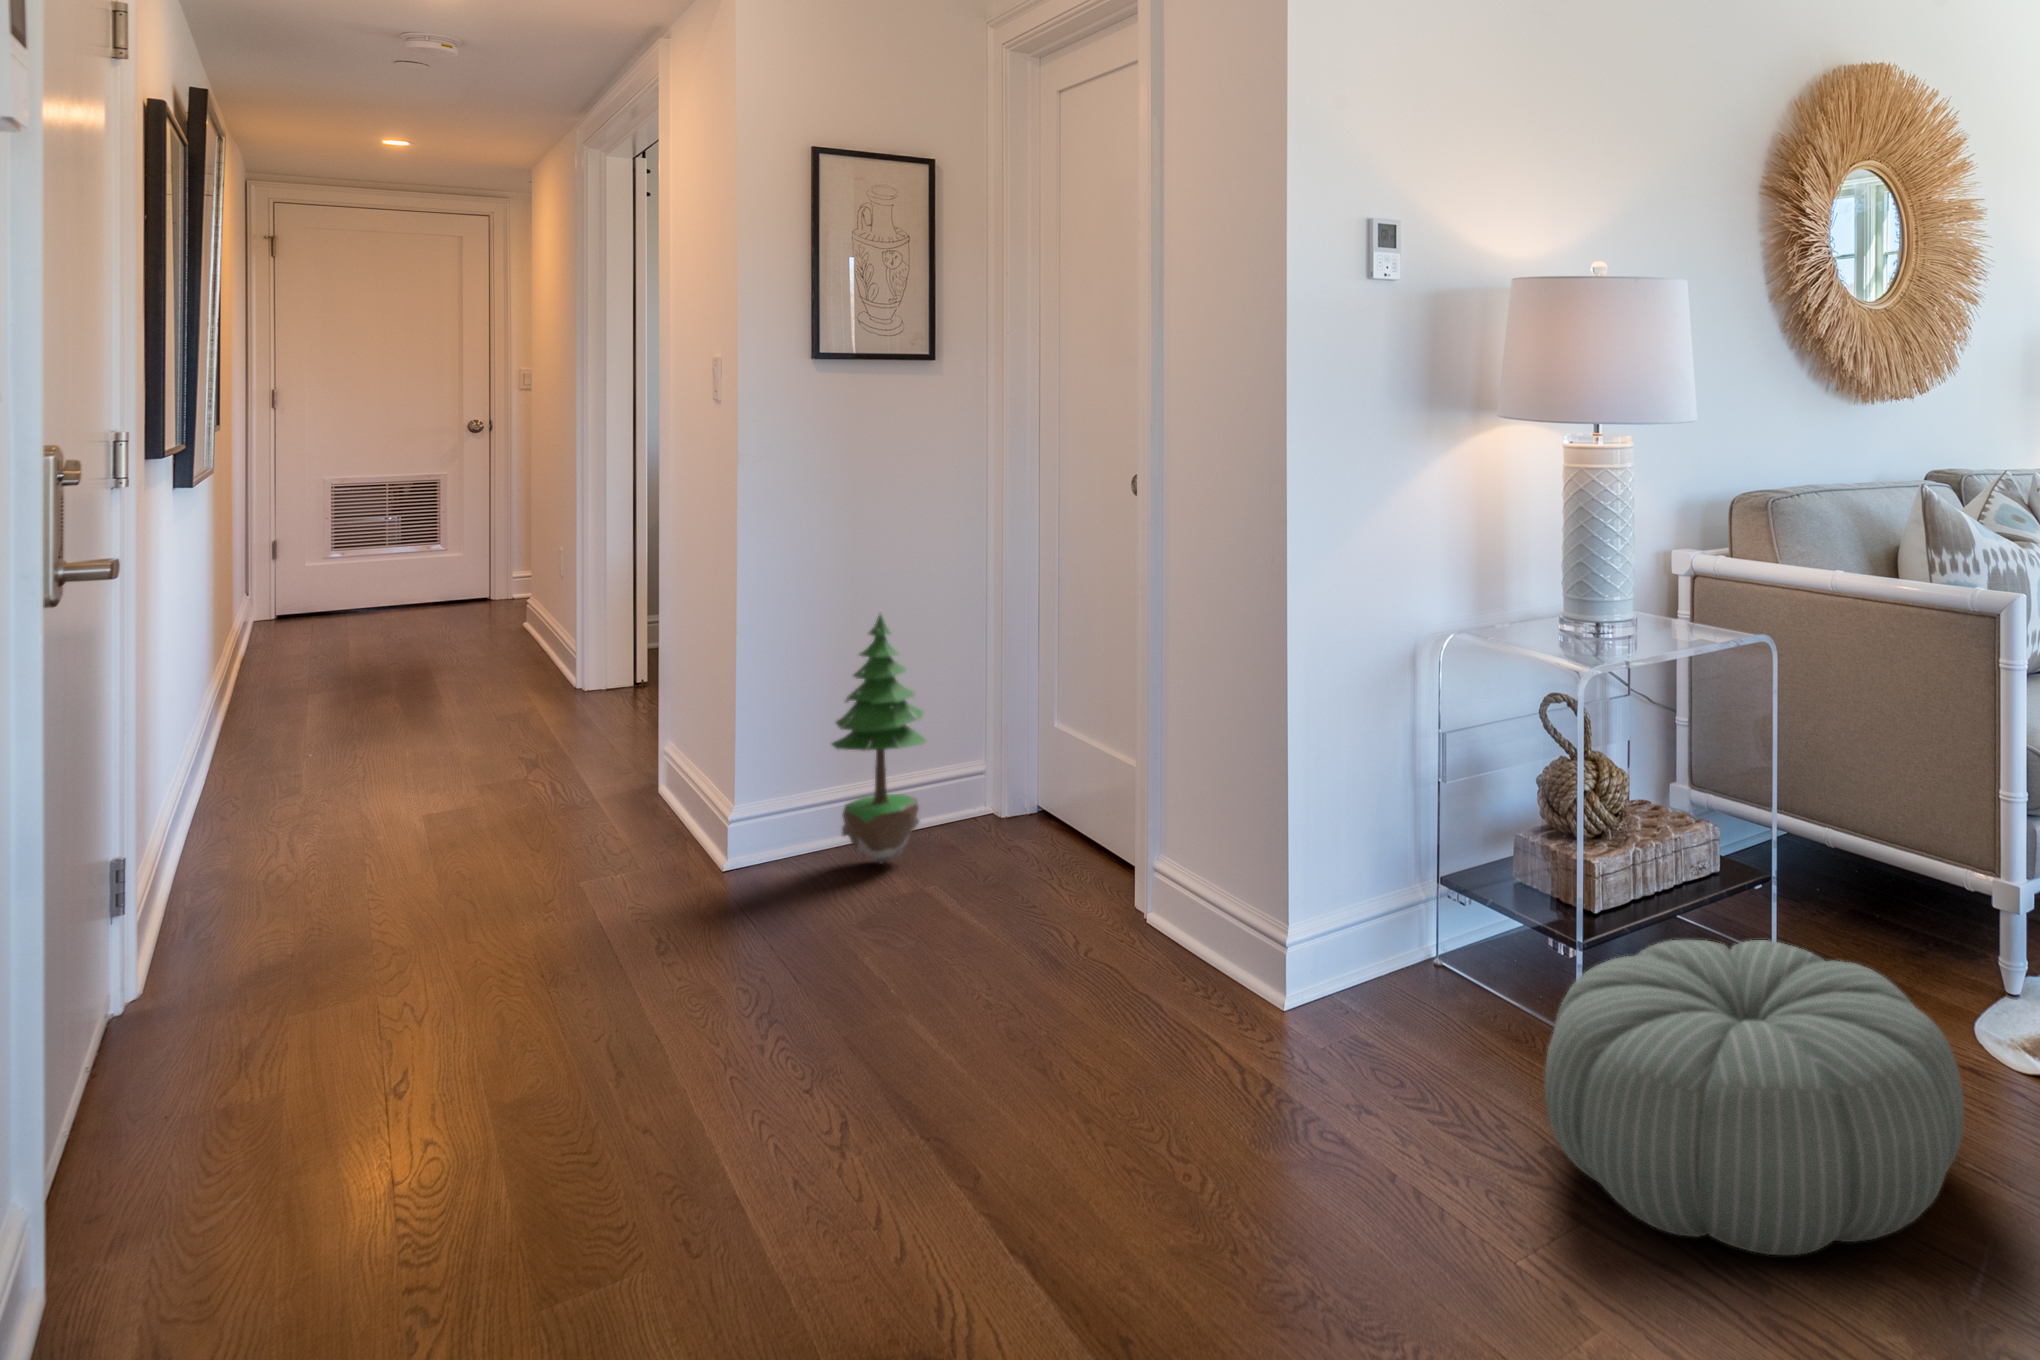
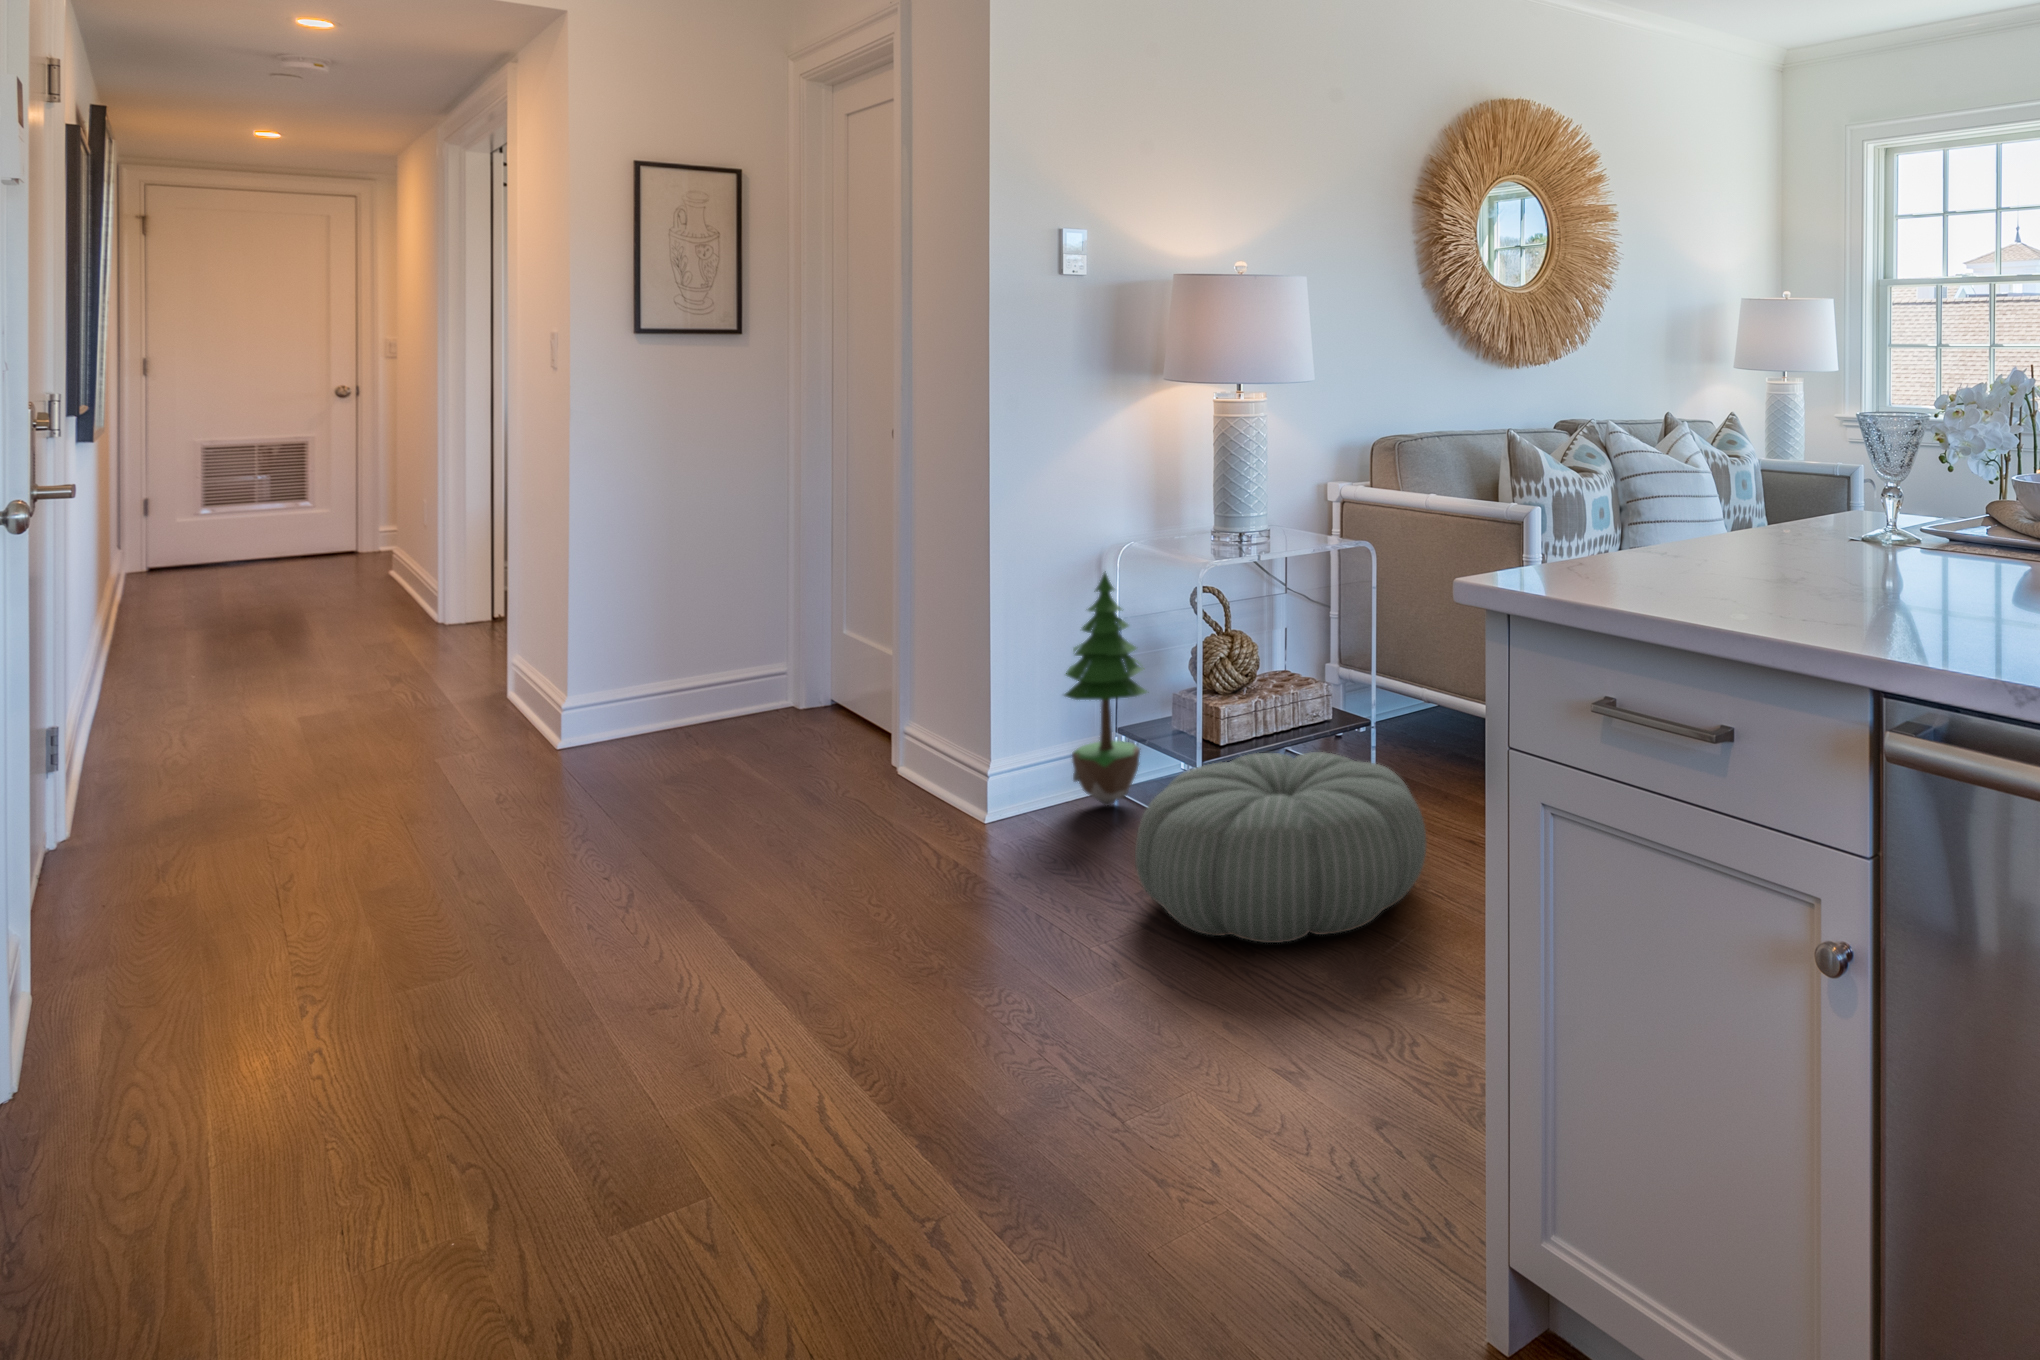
potted tree: present [832,615,926,863] -> present [1064,571,1146,806]

